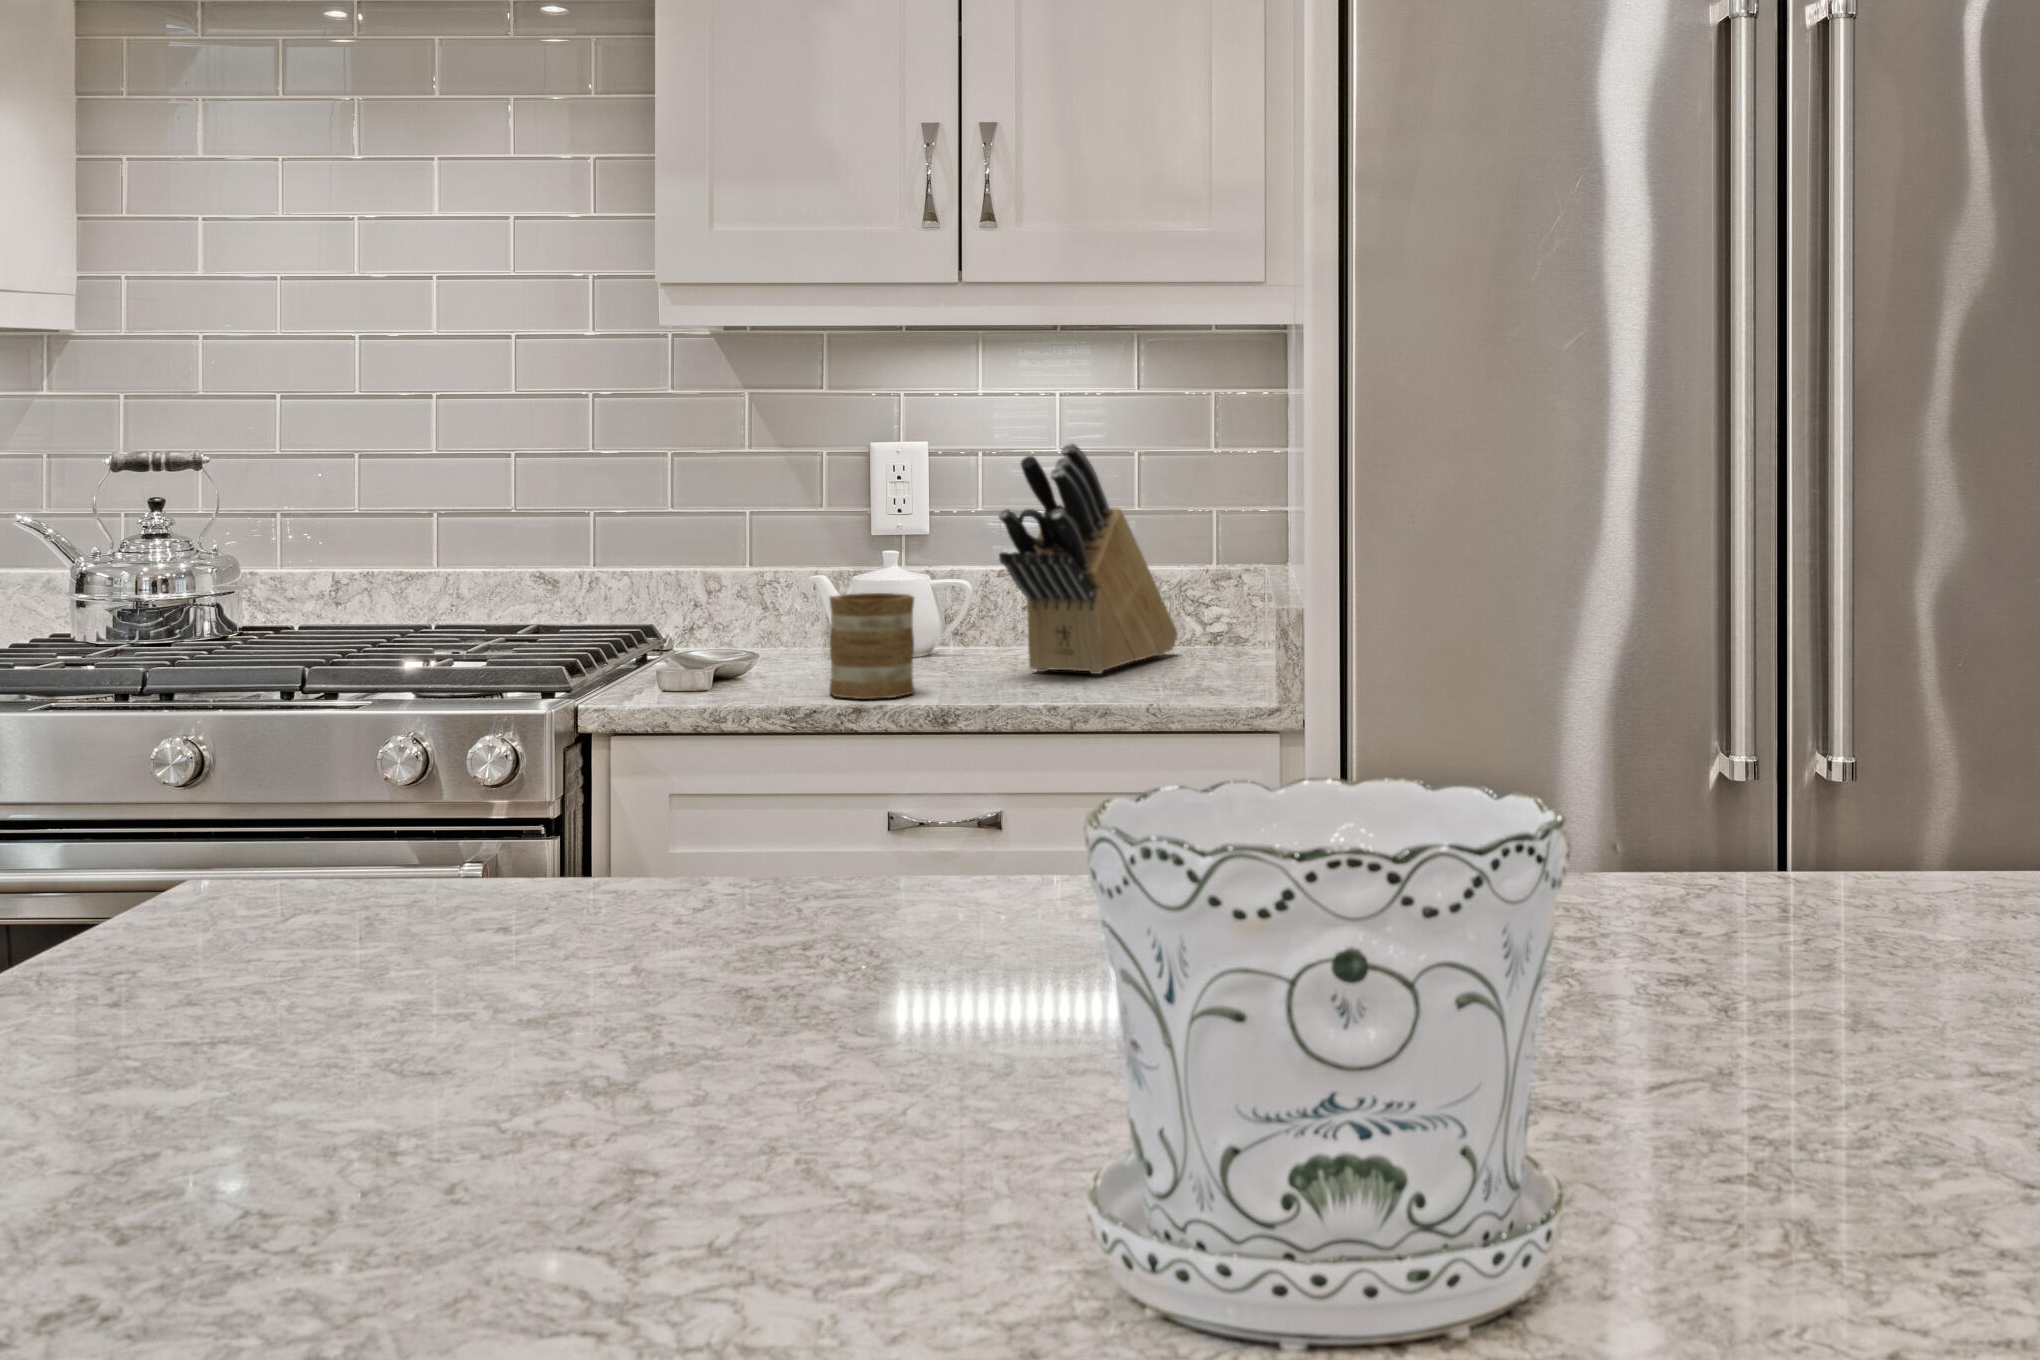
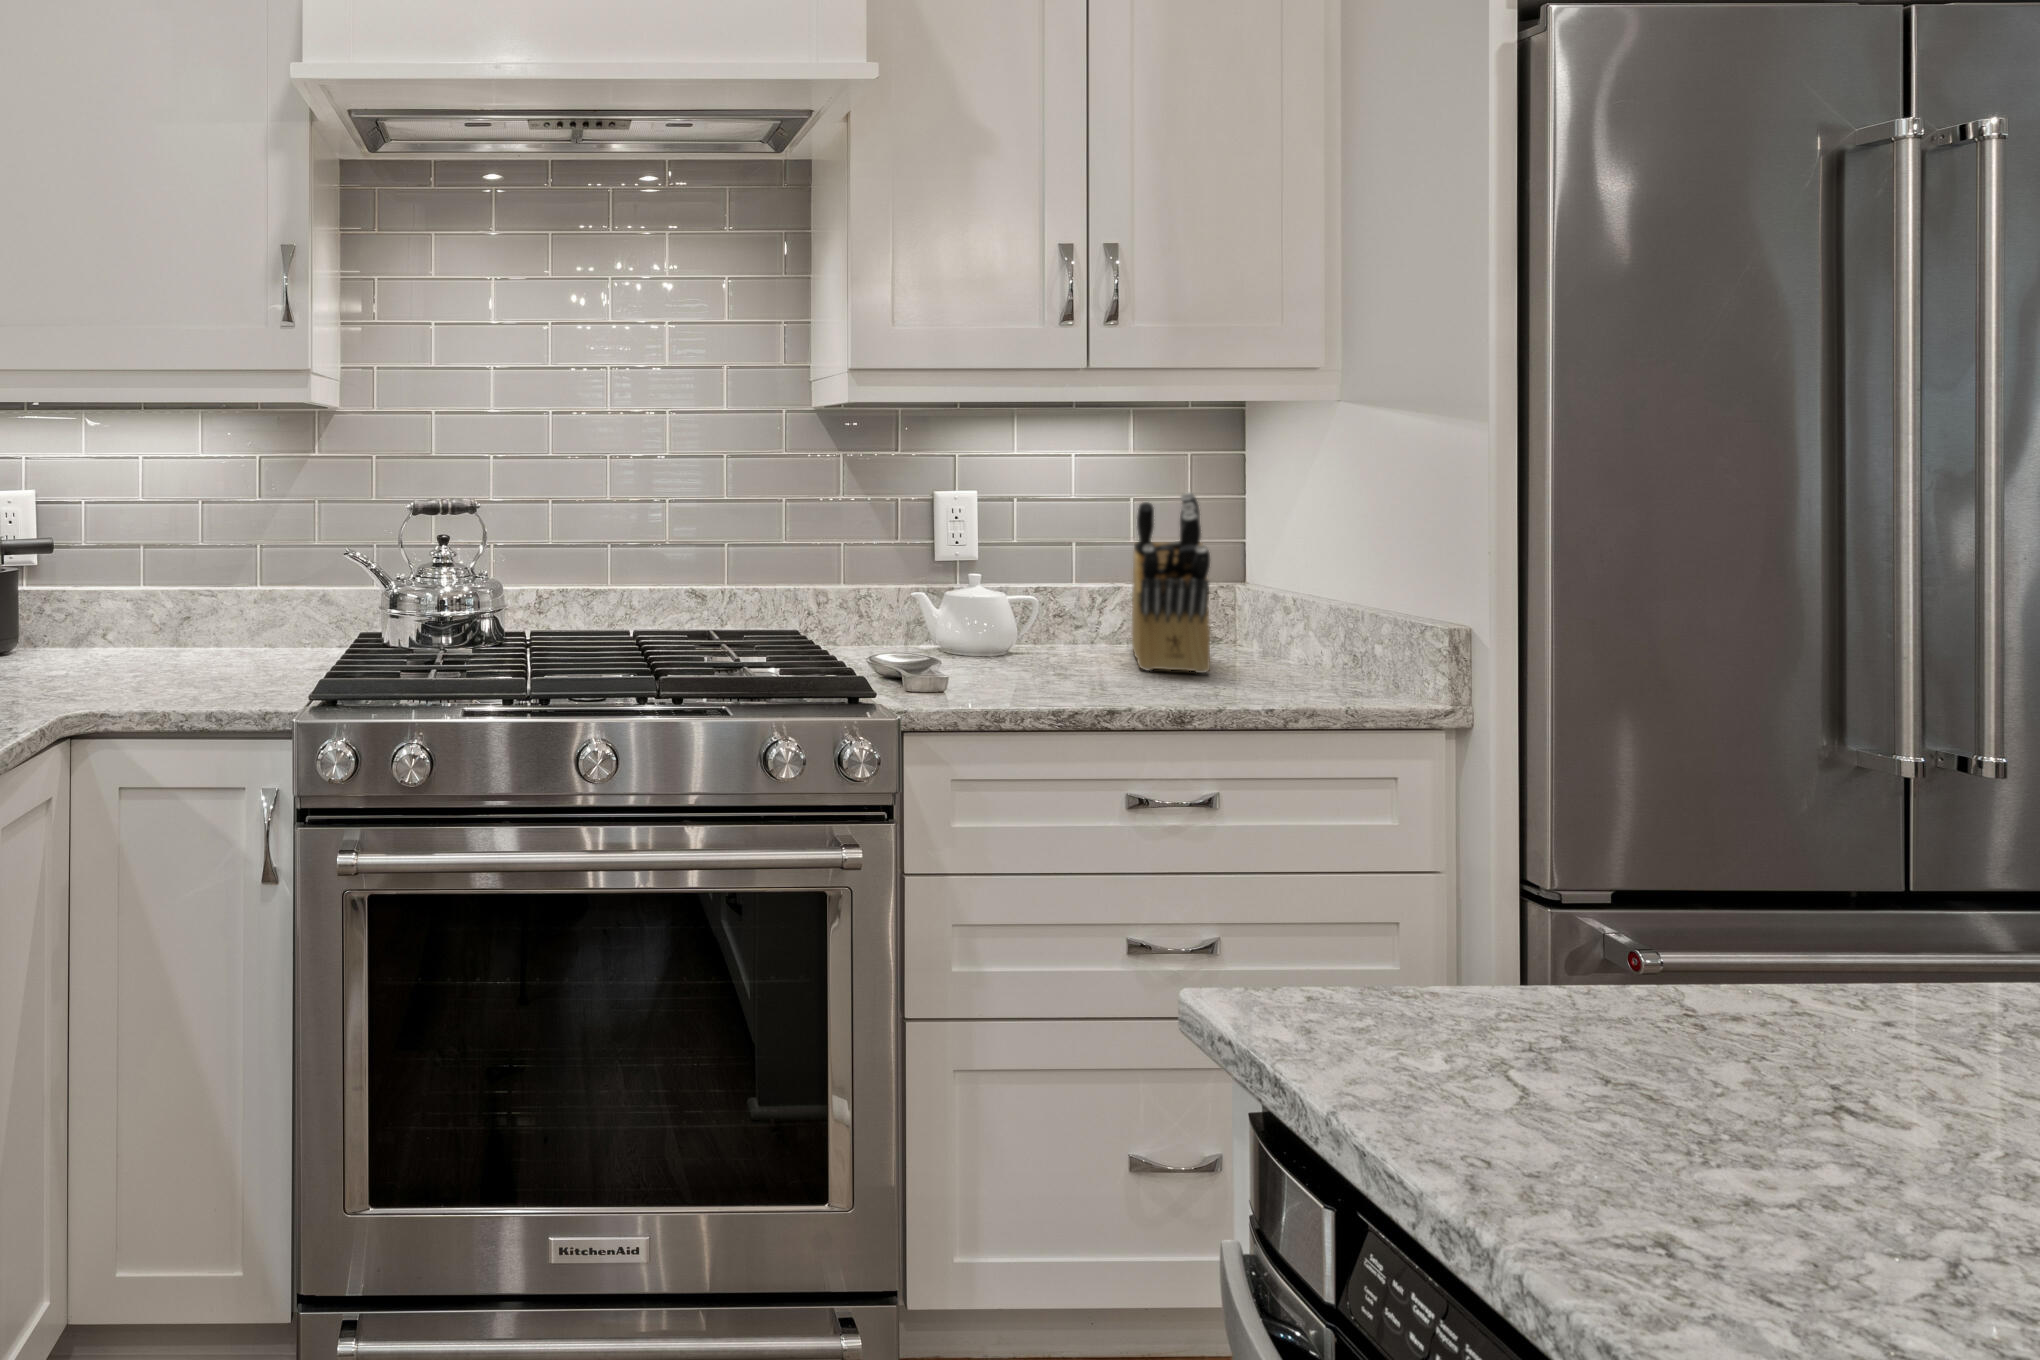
mug: present [829,593,914,699] -> none [1049,613,1120,700]

